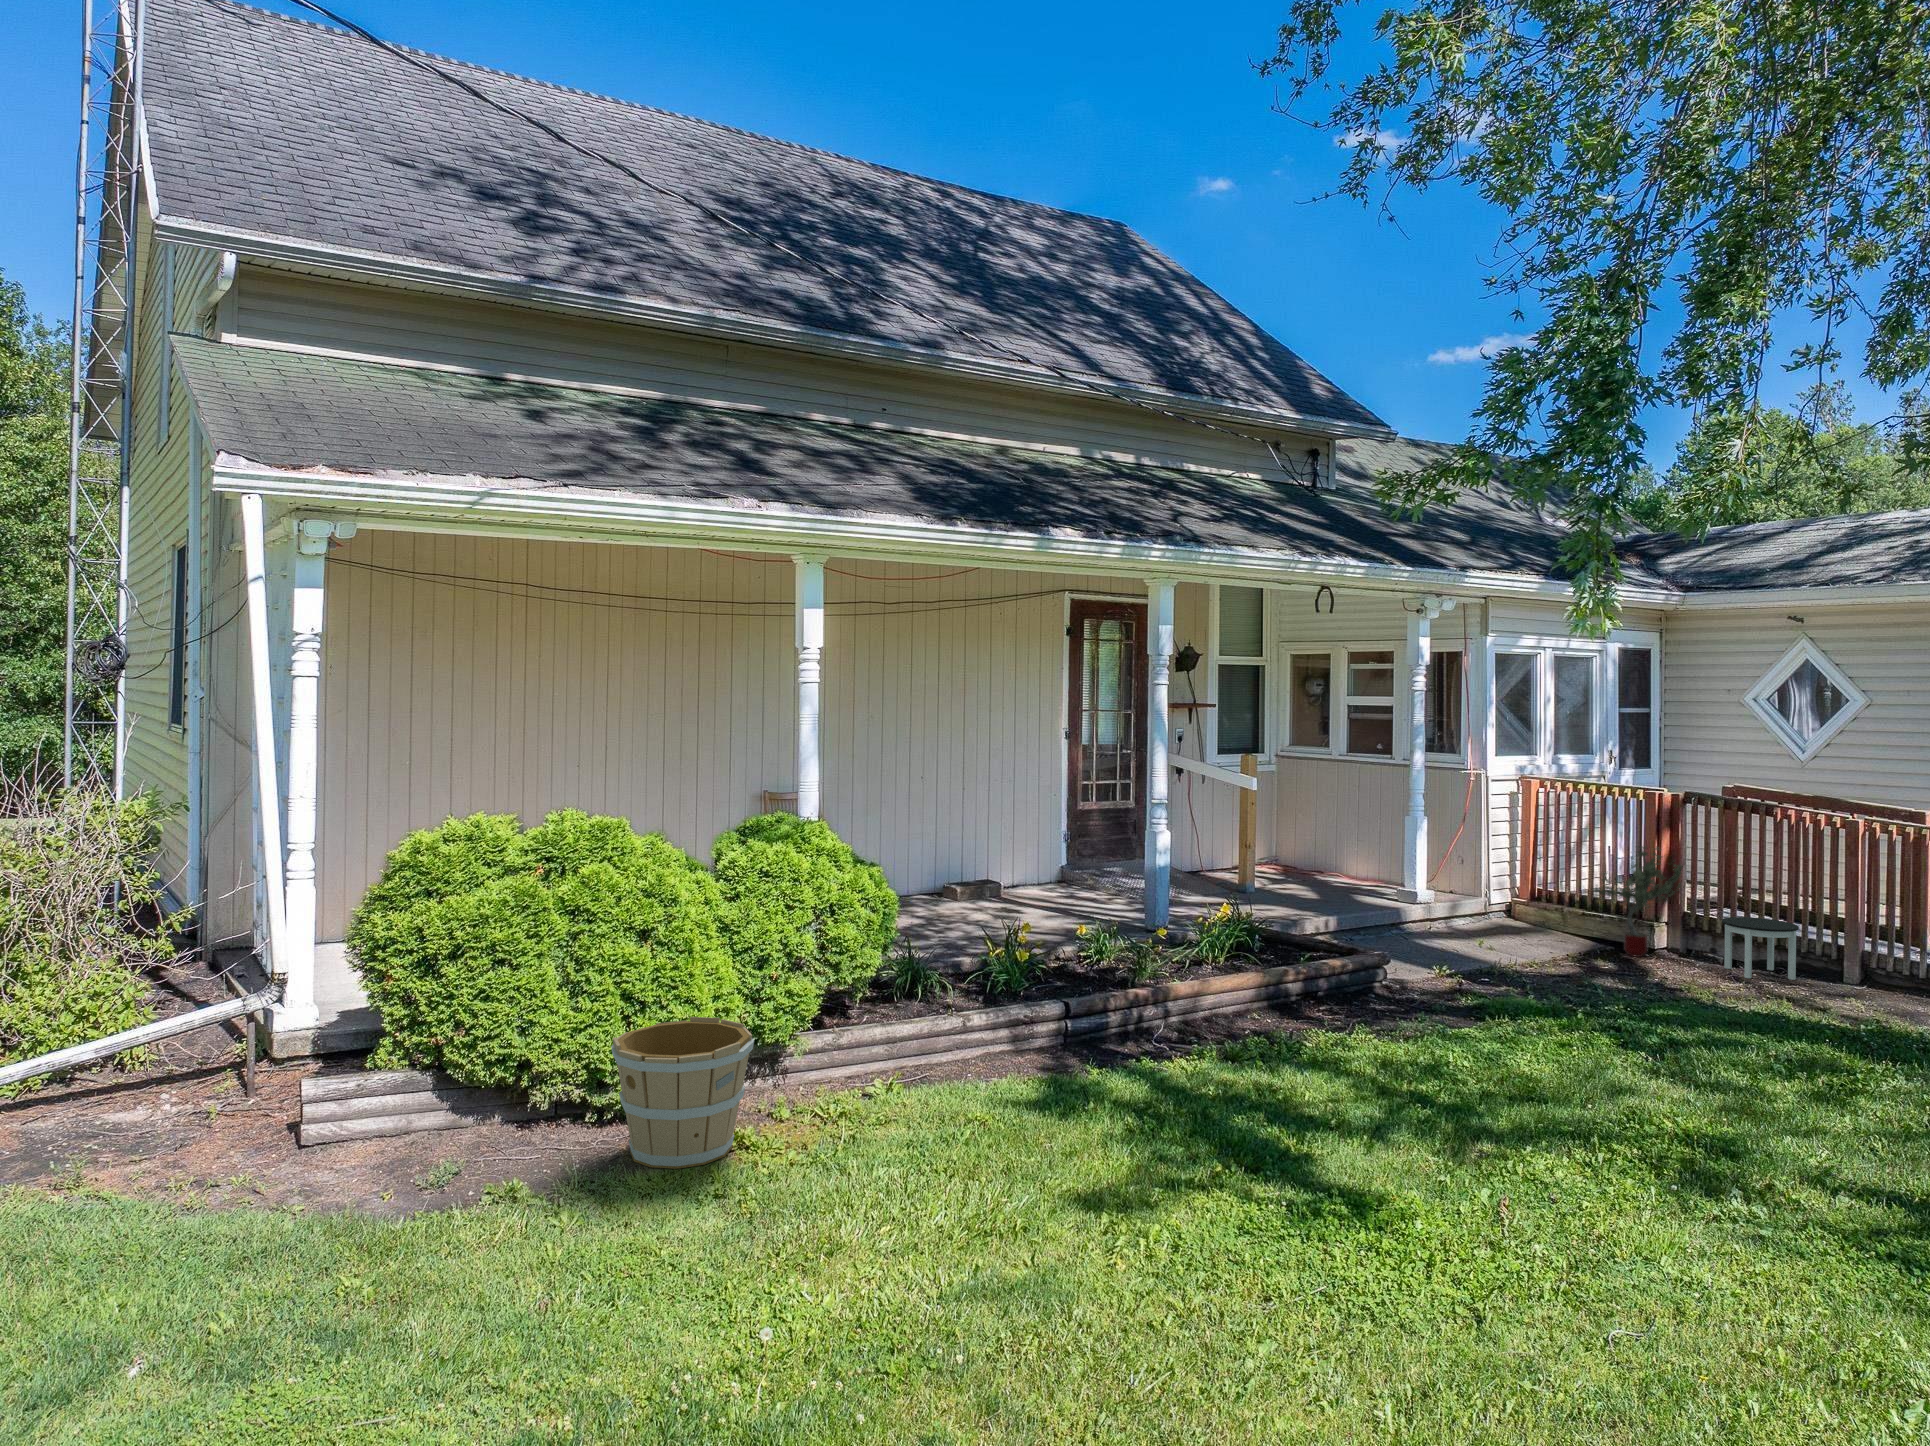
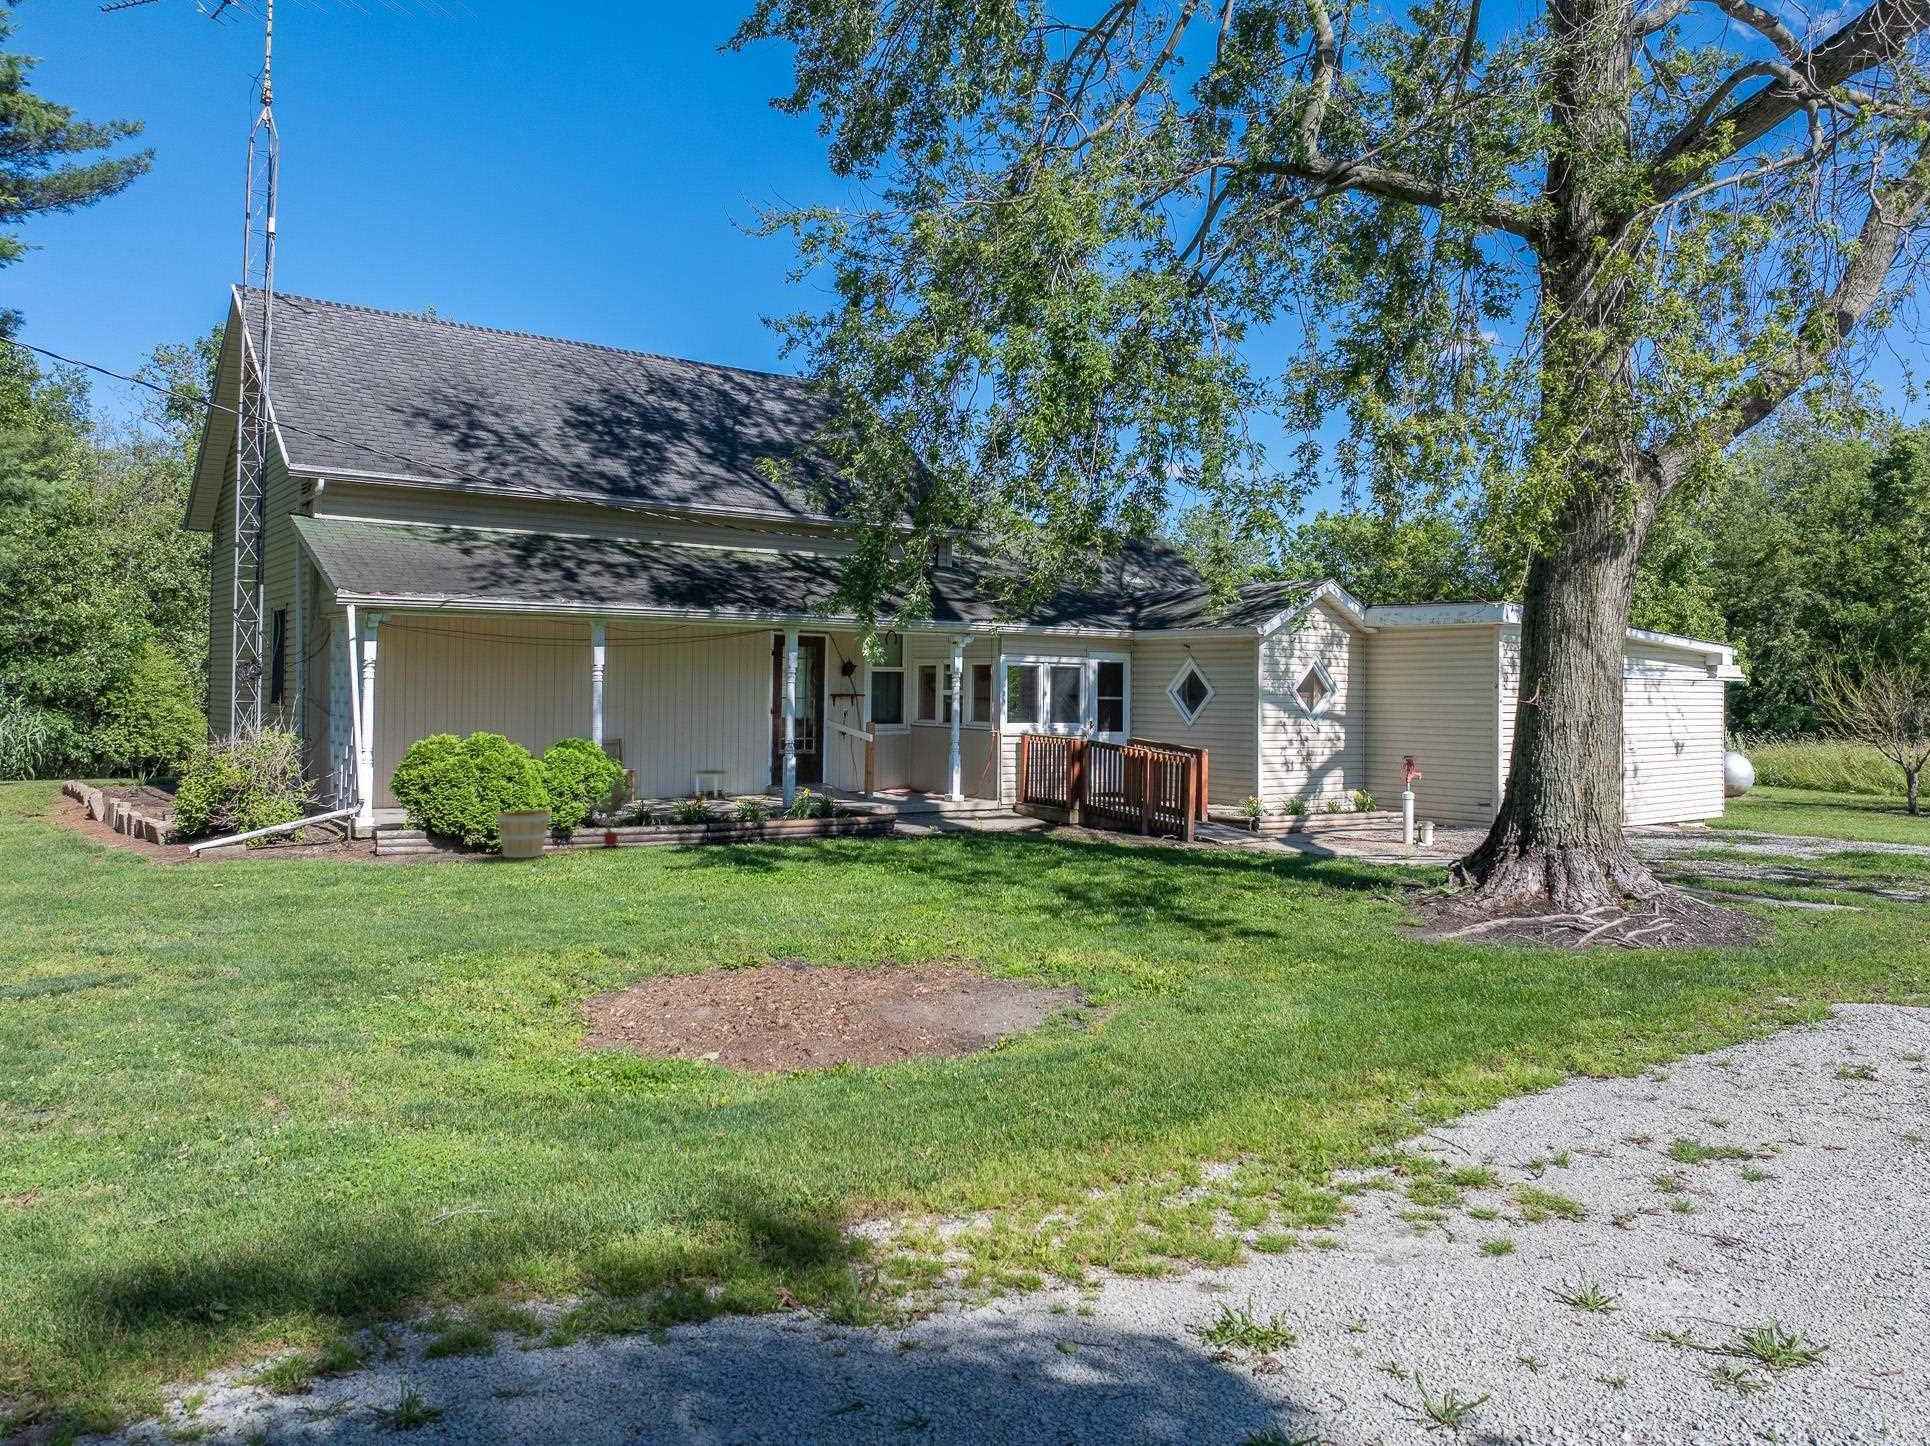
potted tree: present [1594,846,1683,957] -> present [585,778,640,846]
round table: present [1722,917,1799,980] -> present [696,770,726,796]

